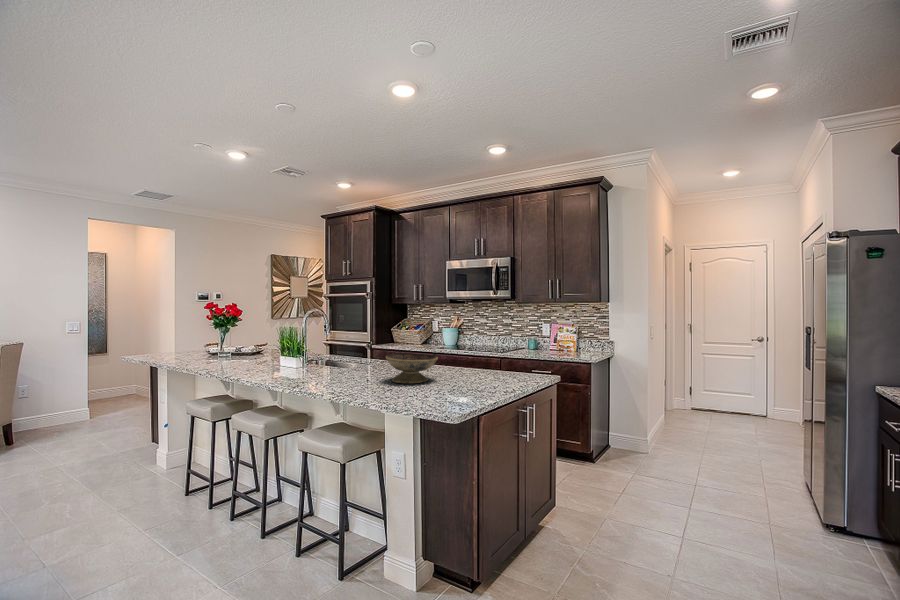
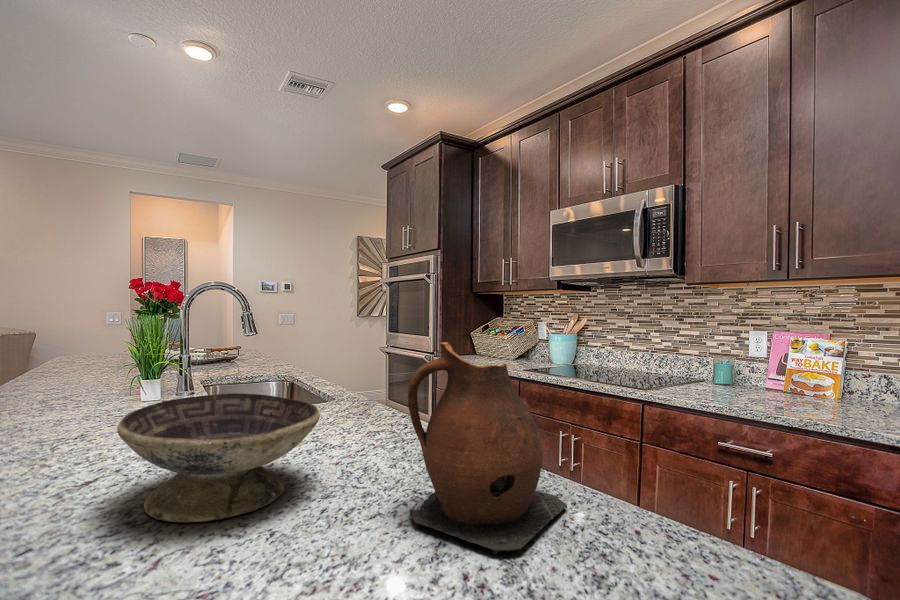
ceramic pitcher: none [464,333,502,380] -> present [408,342,567,555]

